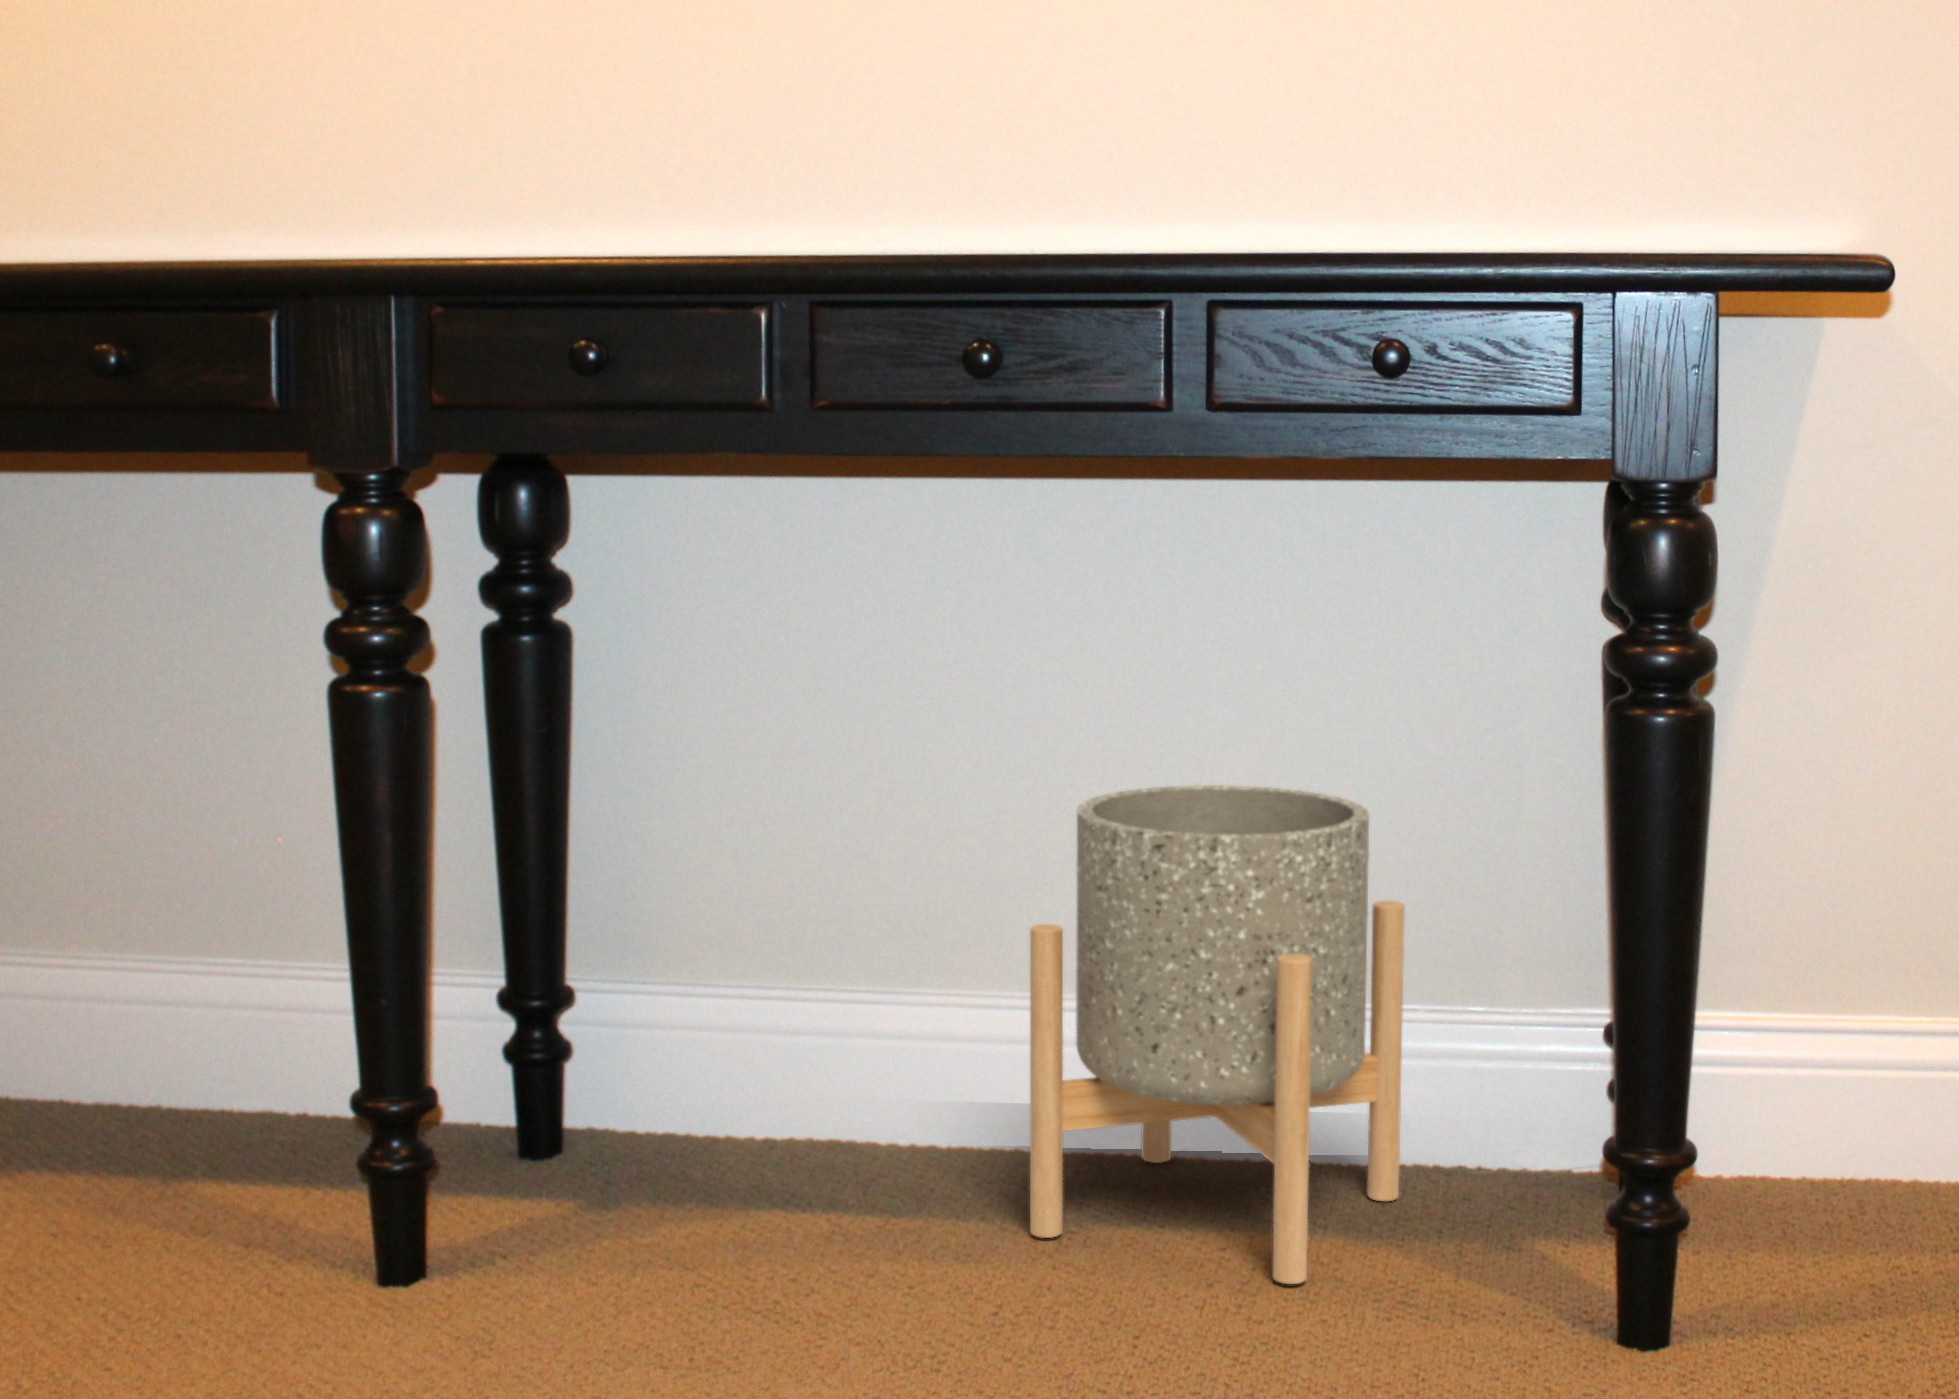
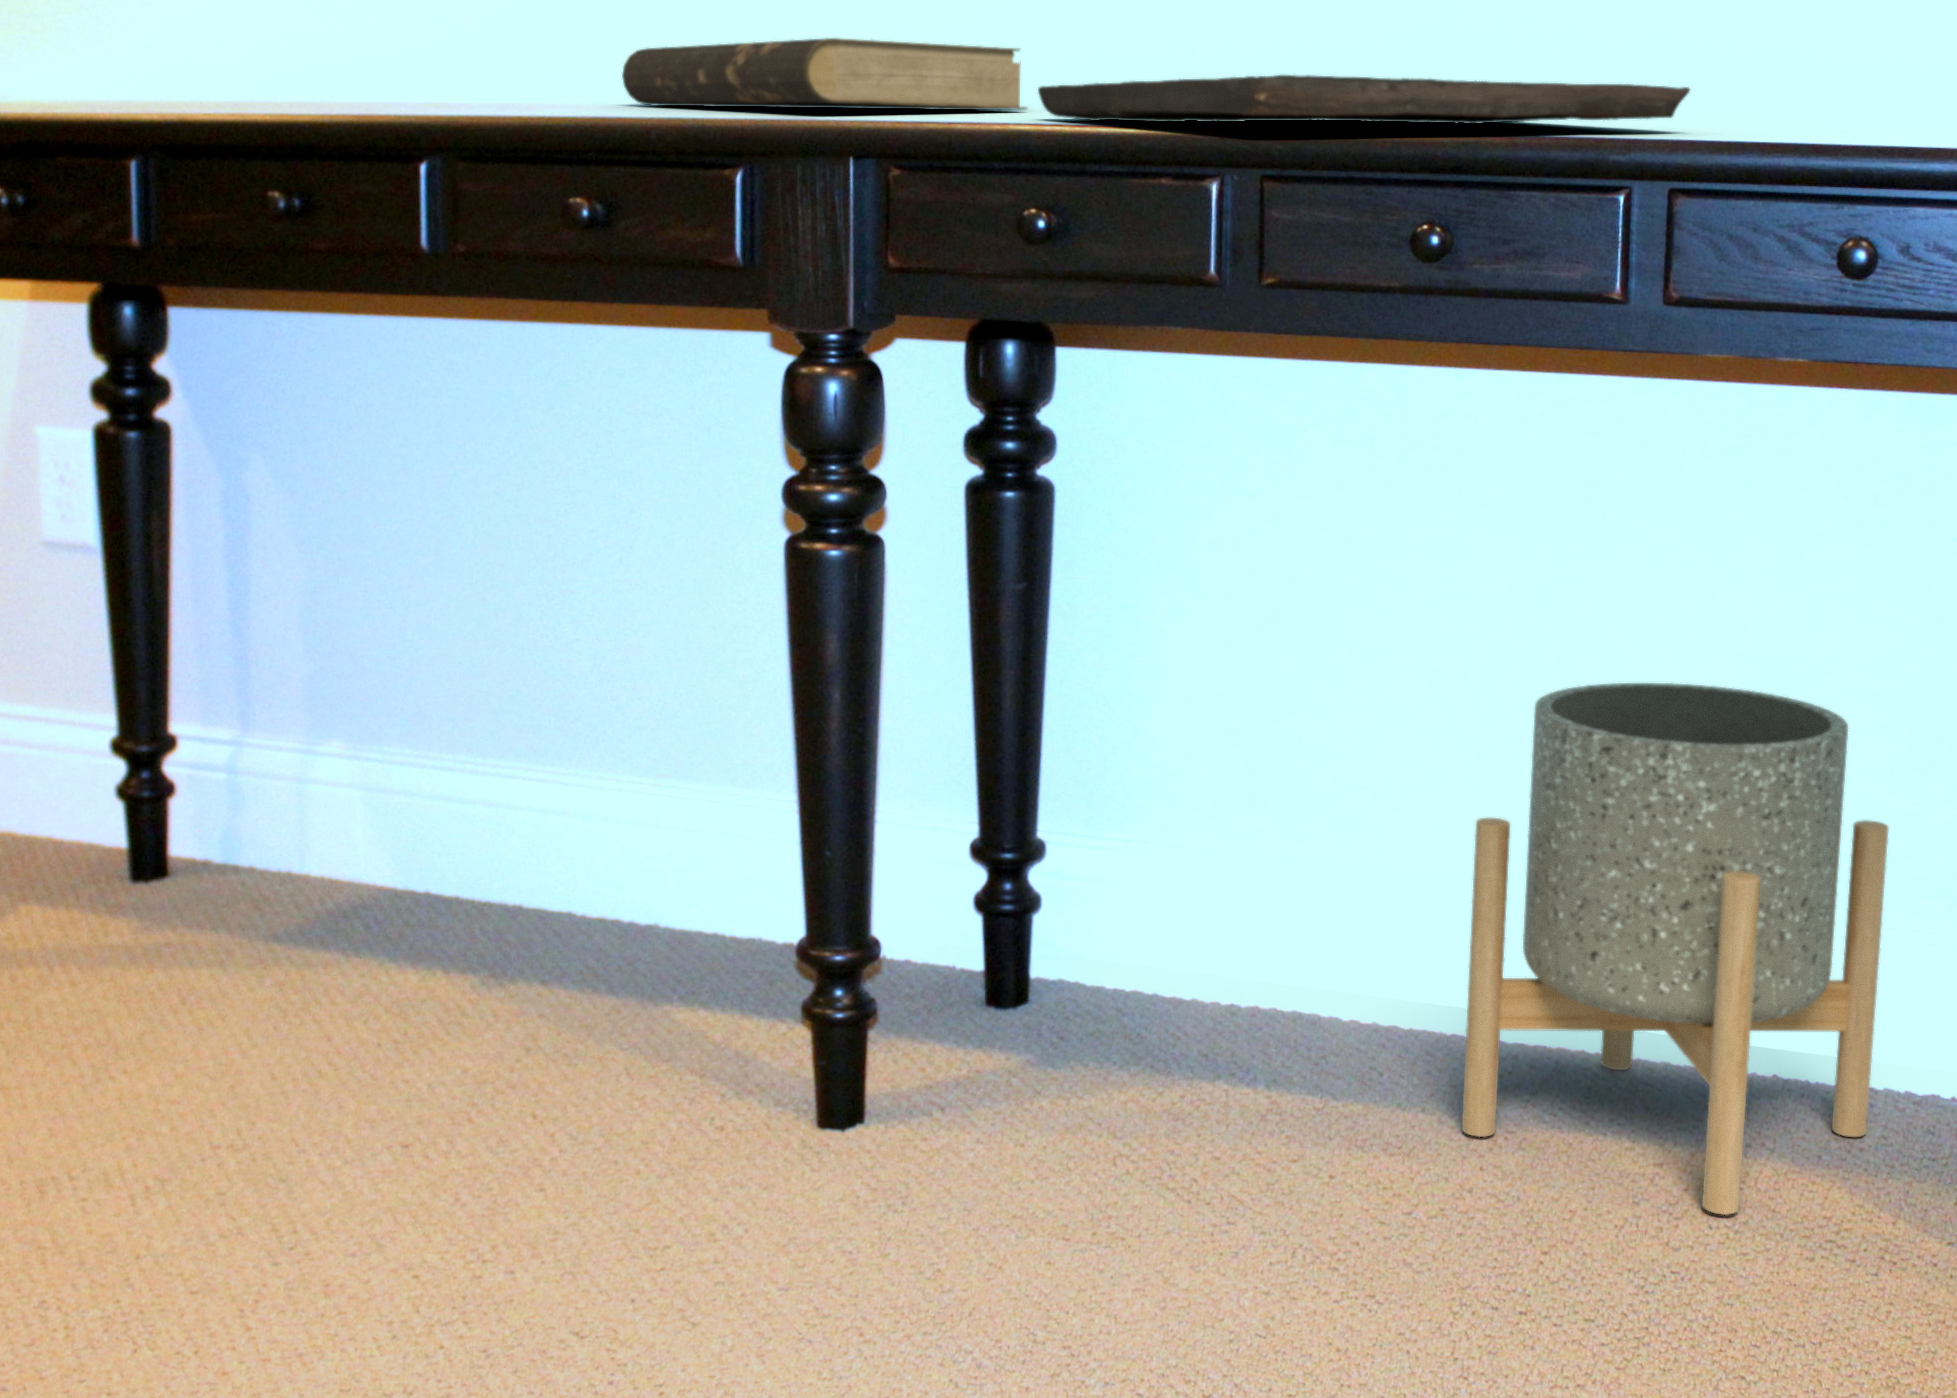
book: none [76,177,520,263] -> present [622,38,1026,110]
decorative tray: none [546,197,1197,261] -> present [1038,75,1690,124]

